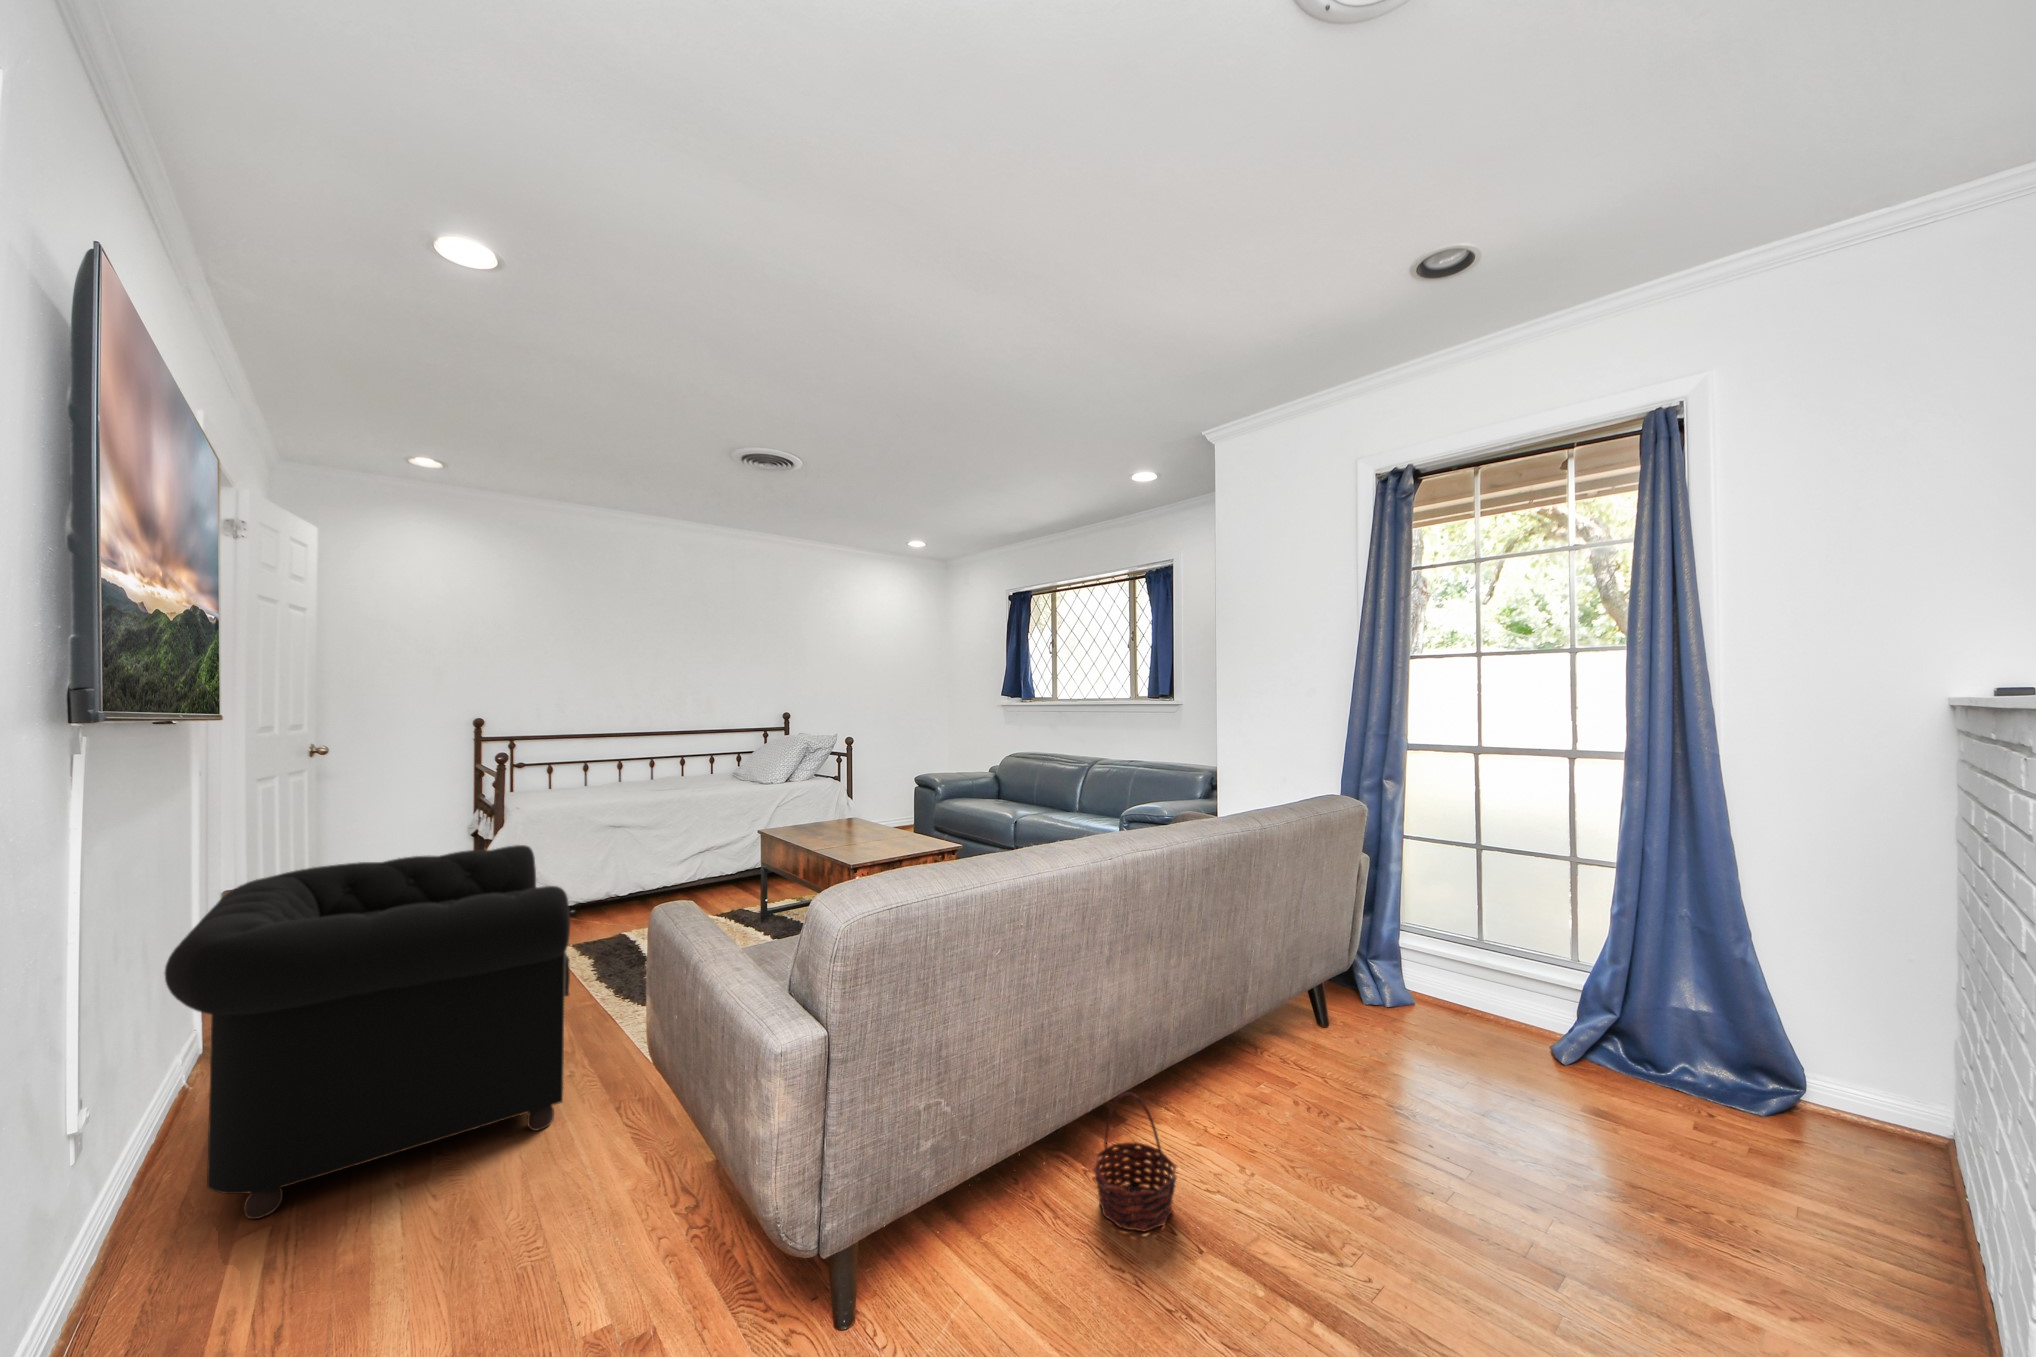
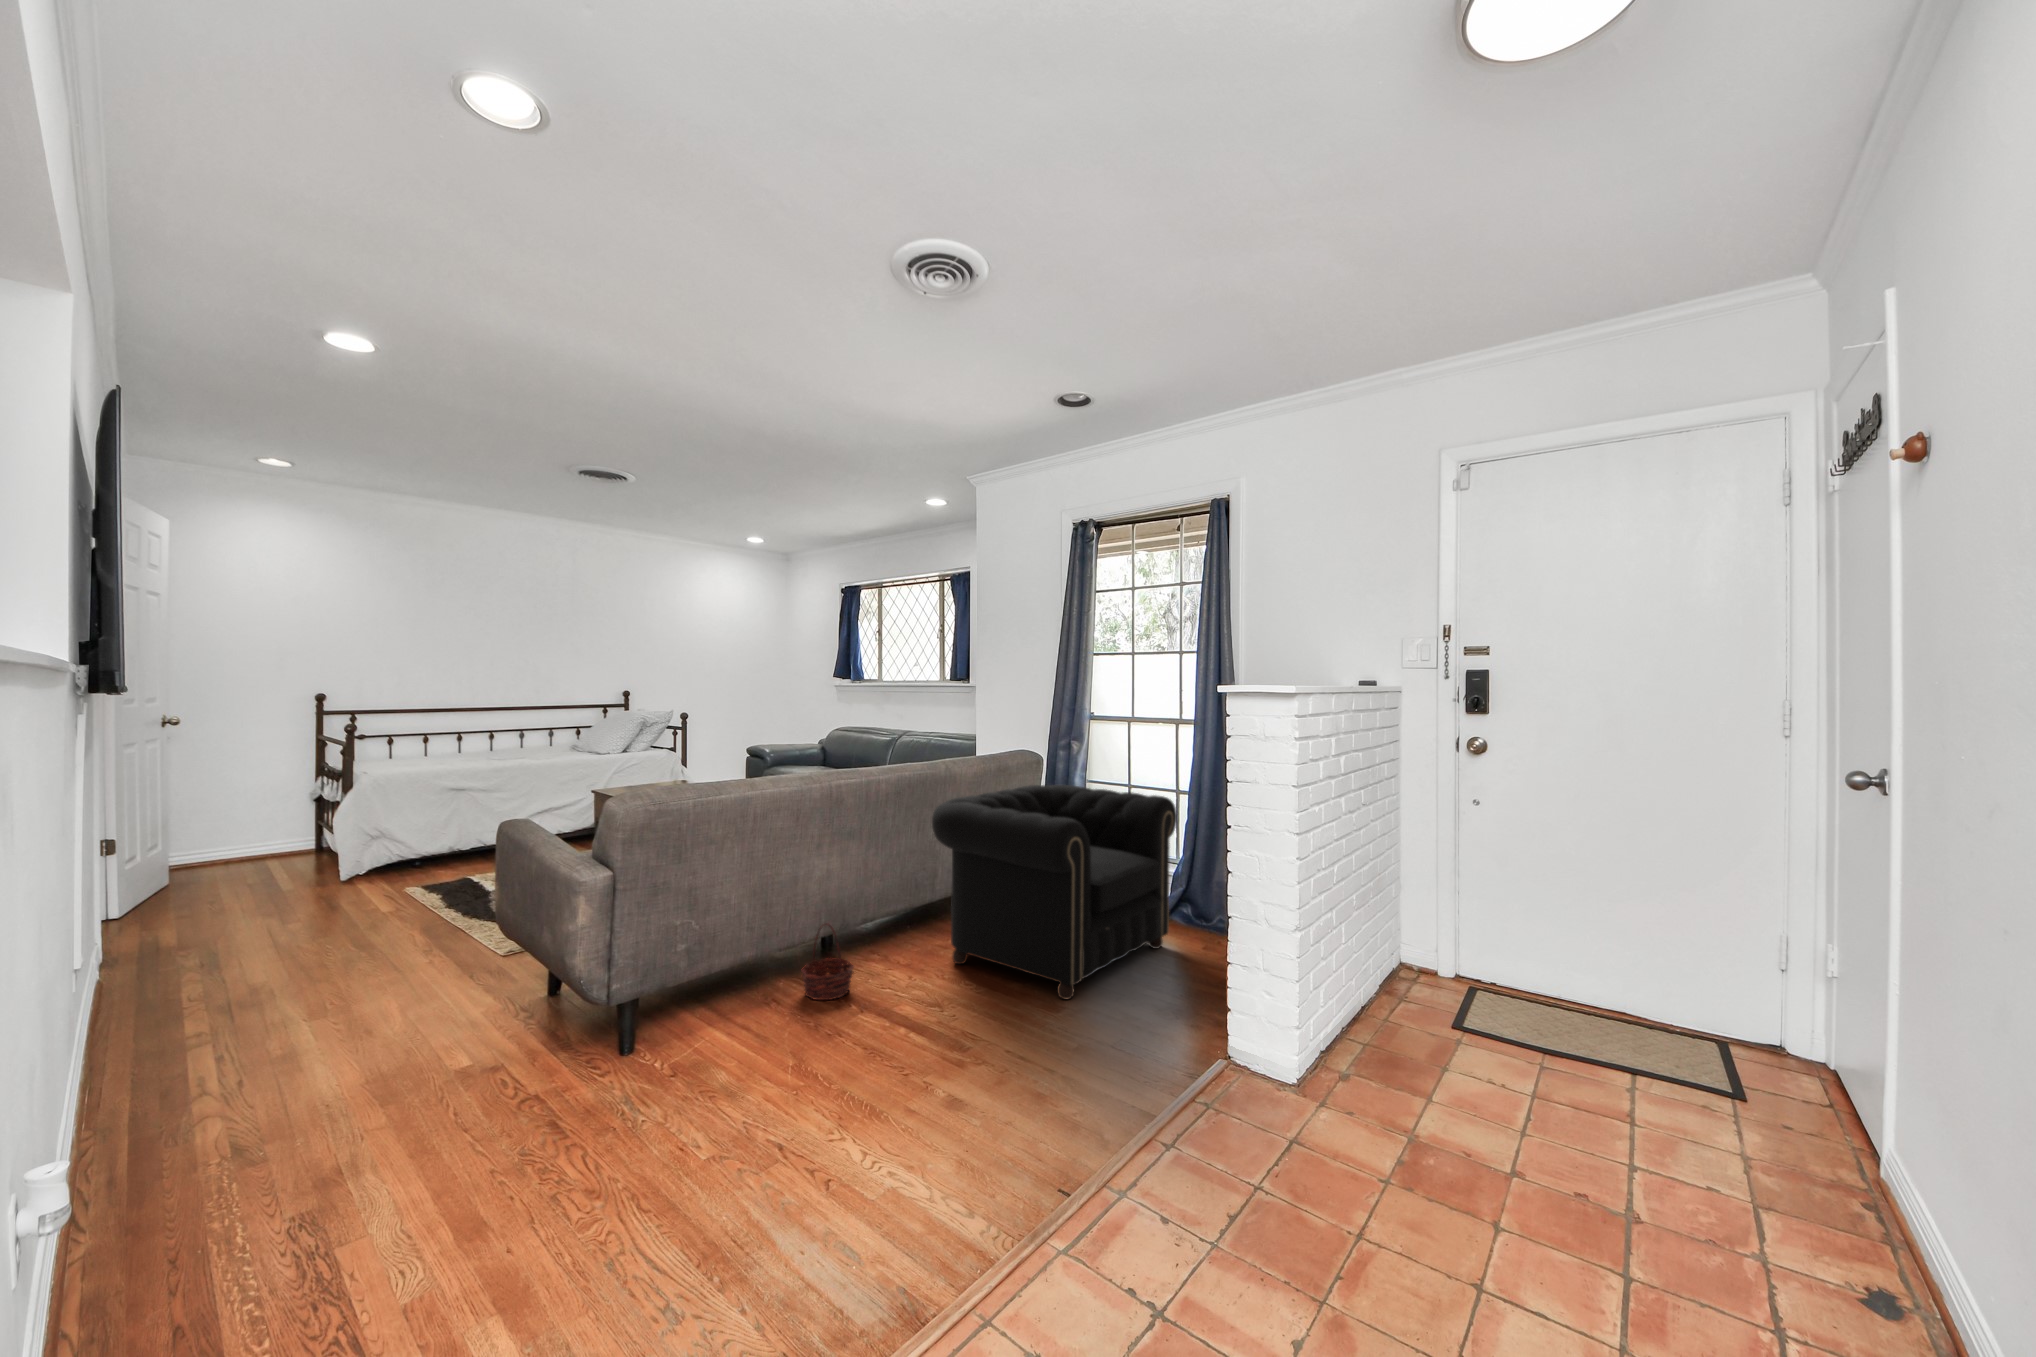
armchair: present [165,845,570,1219] -> present [932,785,1177,1000]

